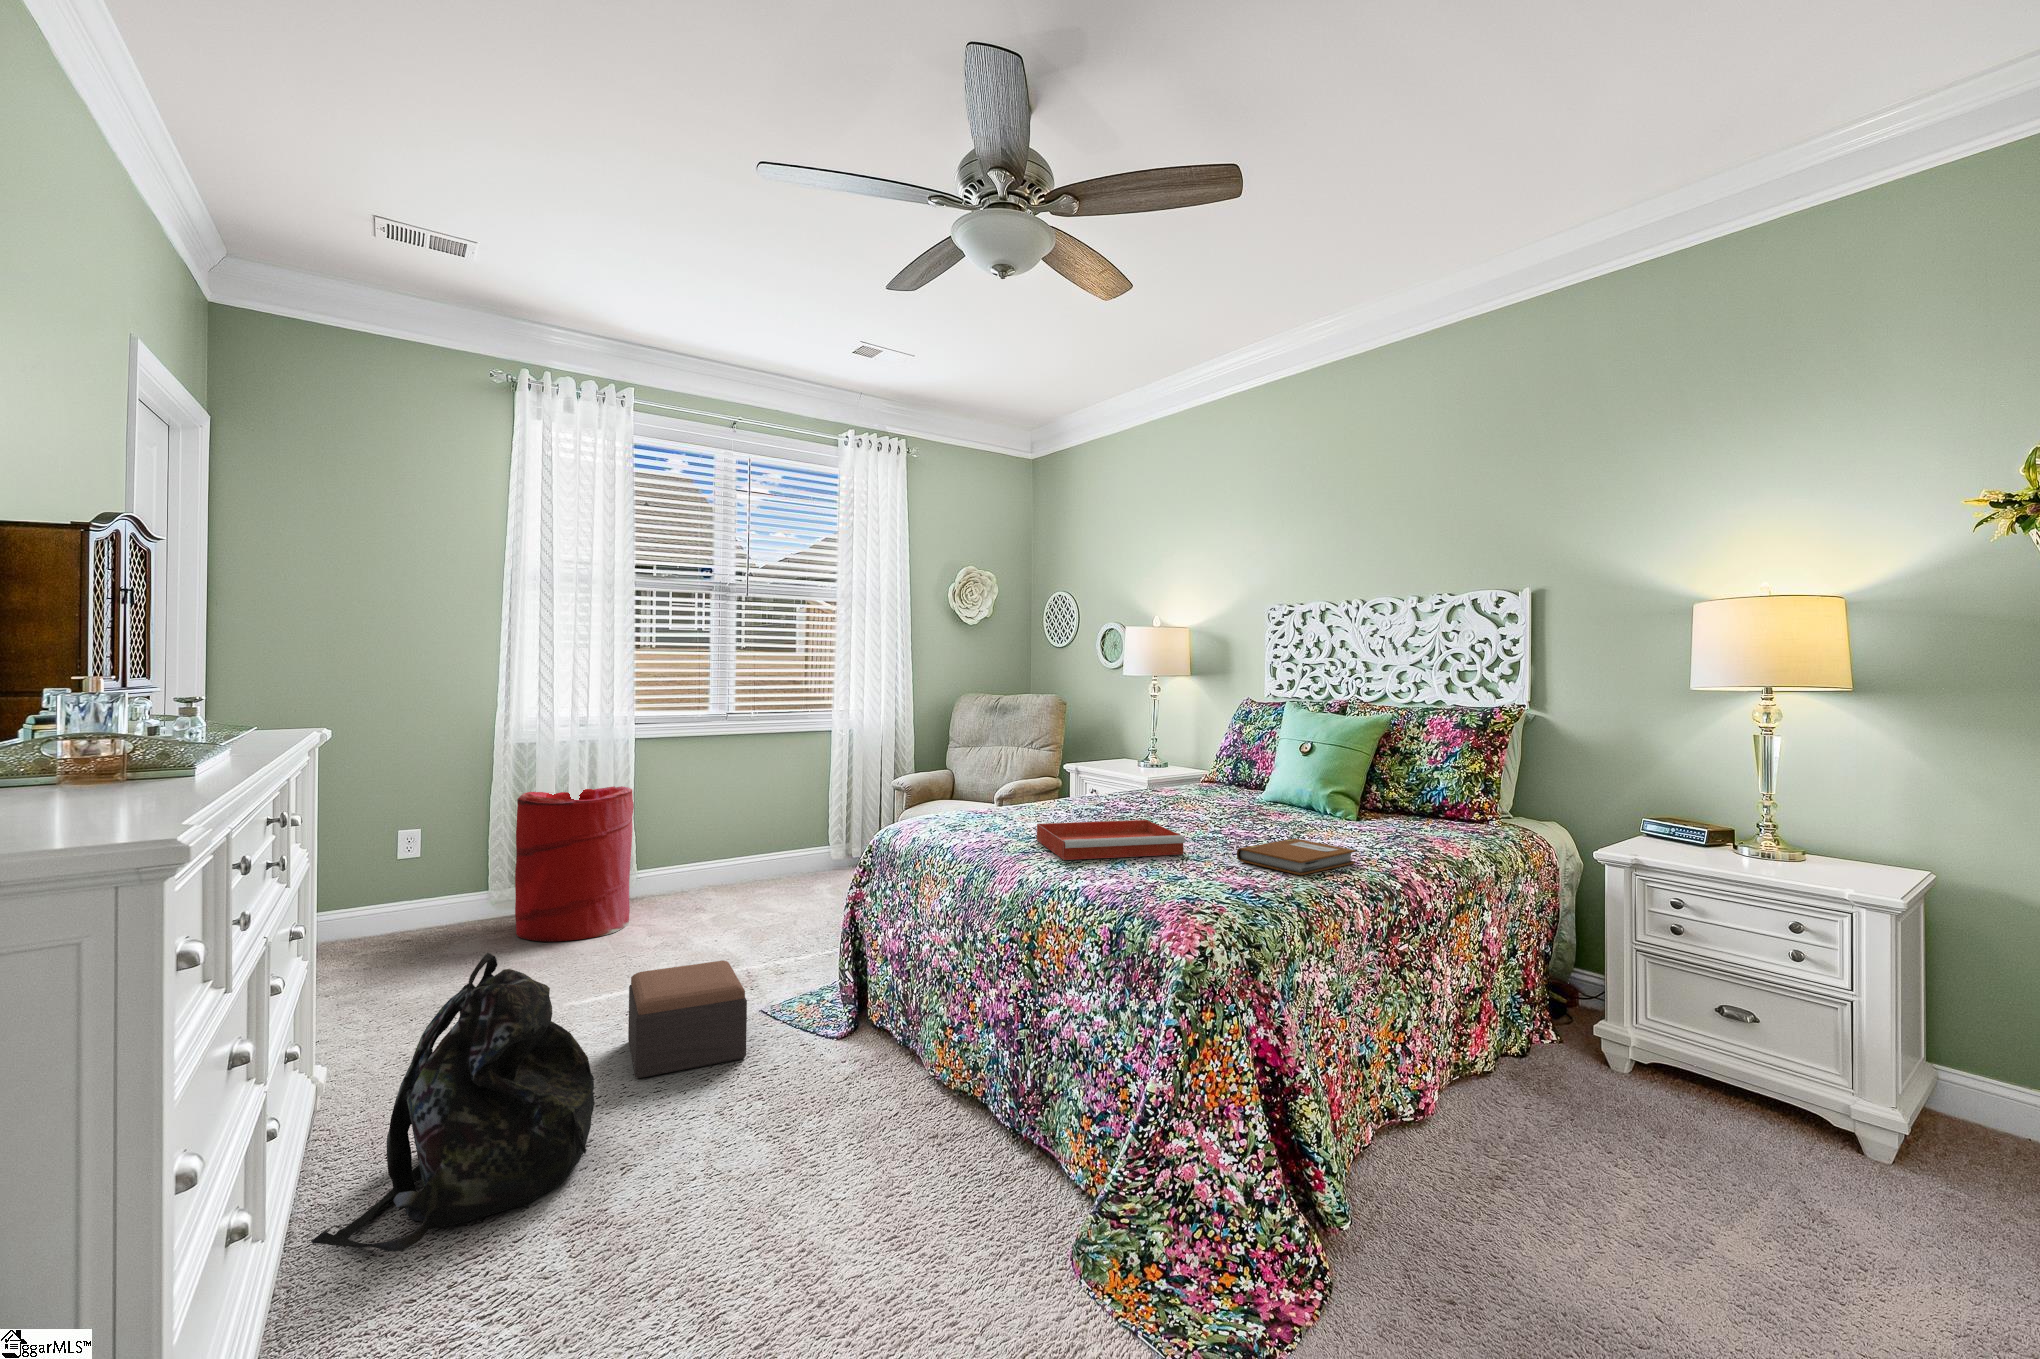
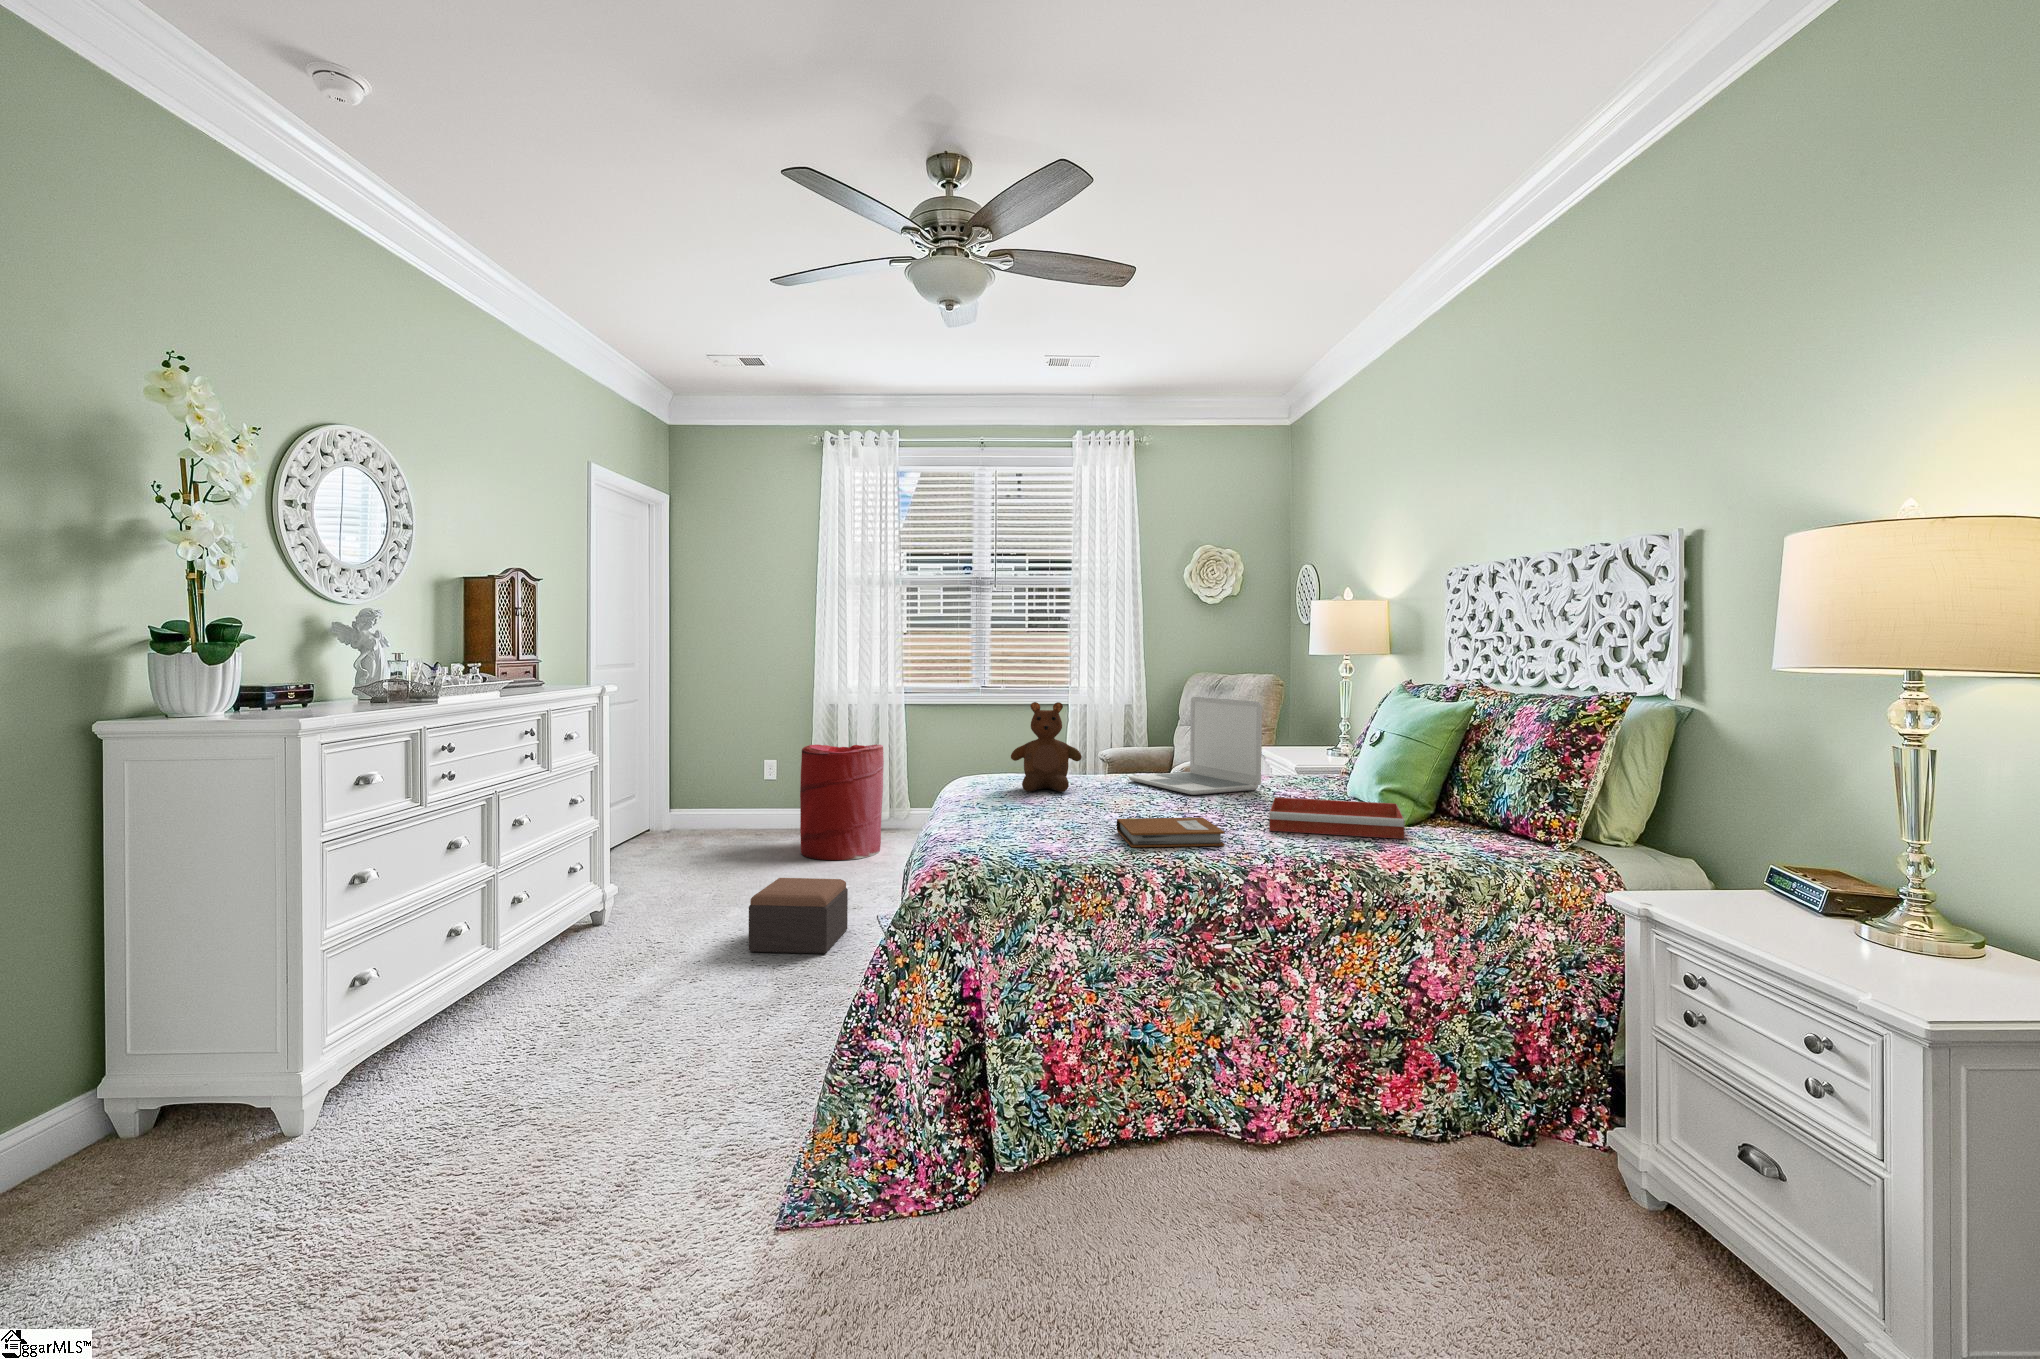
laptop: none [1075,719,1208,817] -> present [1129,697,1262,795]
teddy bear: none [991,730,1067,828] -> present [1011,702,1082,792]
tray: present [1037,820,1185,860] -> present [1269,797,1404,839]
backpack: present [311,953,595,1251] -> none [506,837,684,1010]

